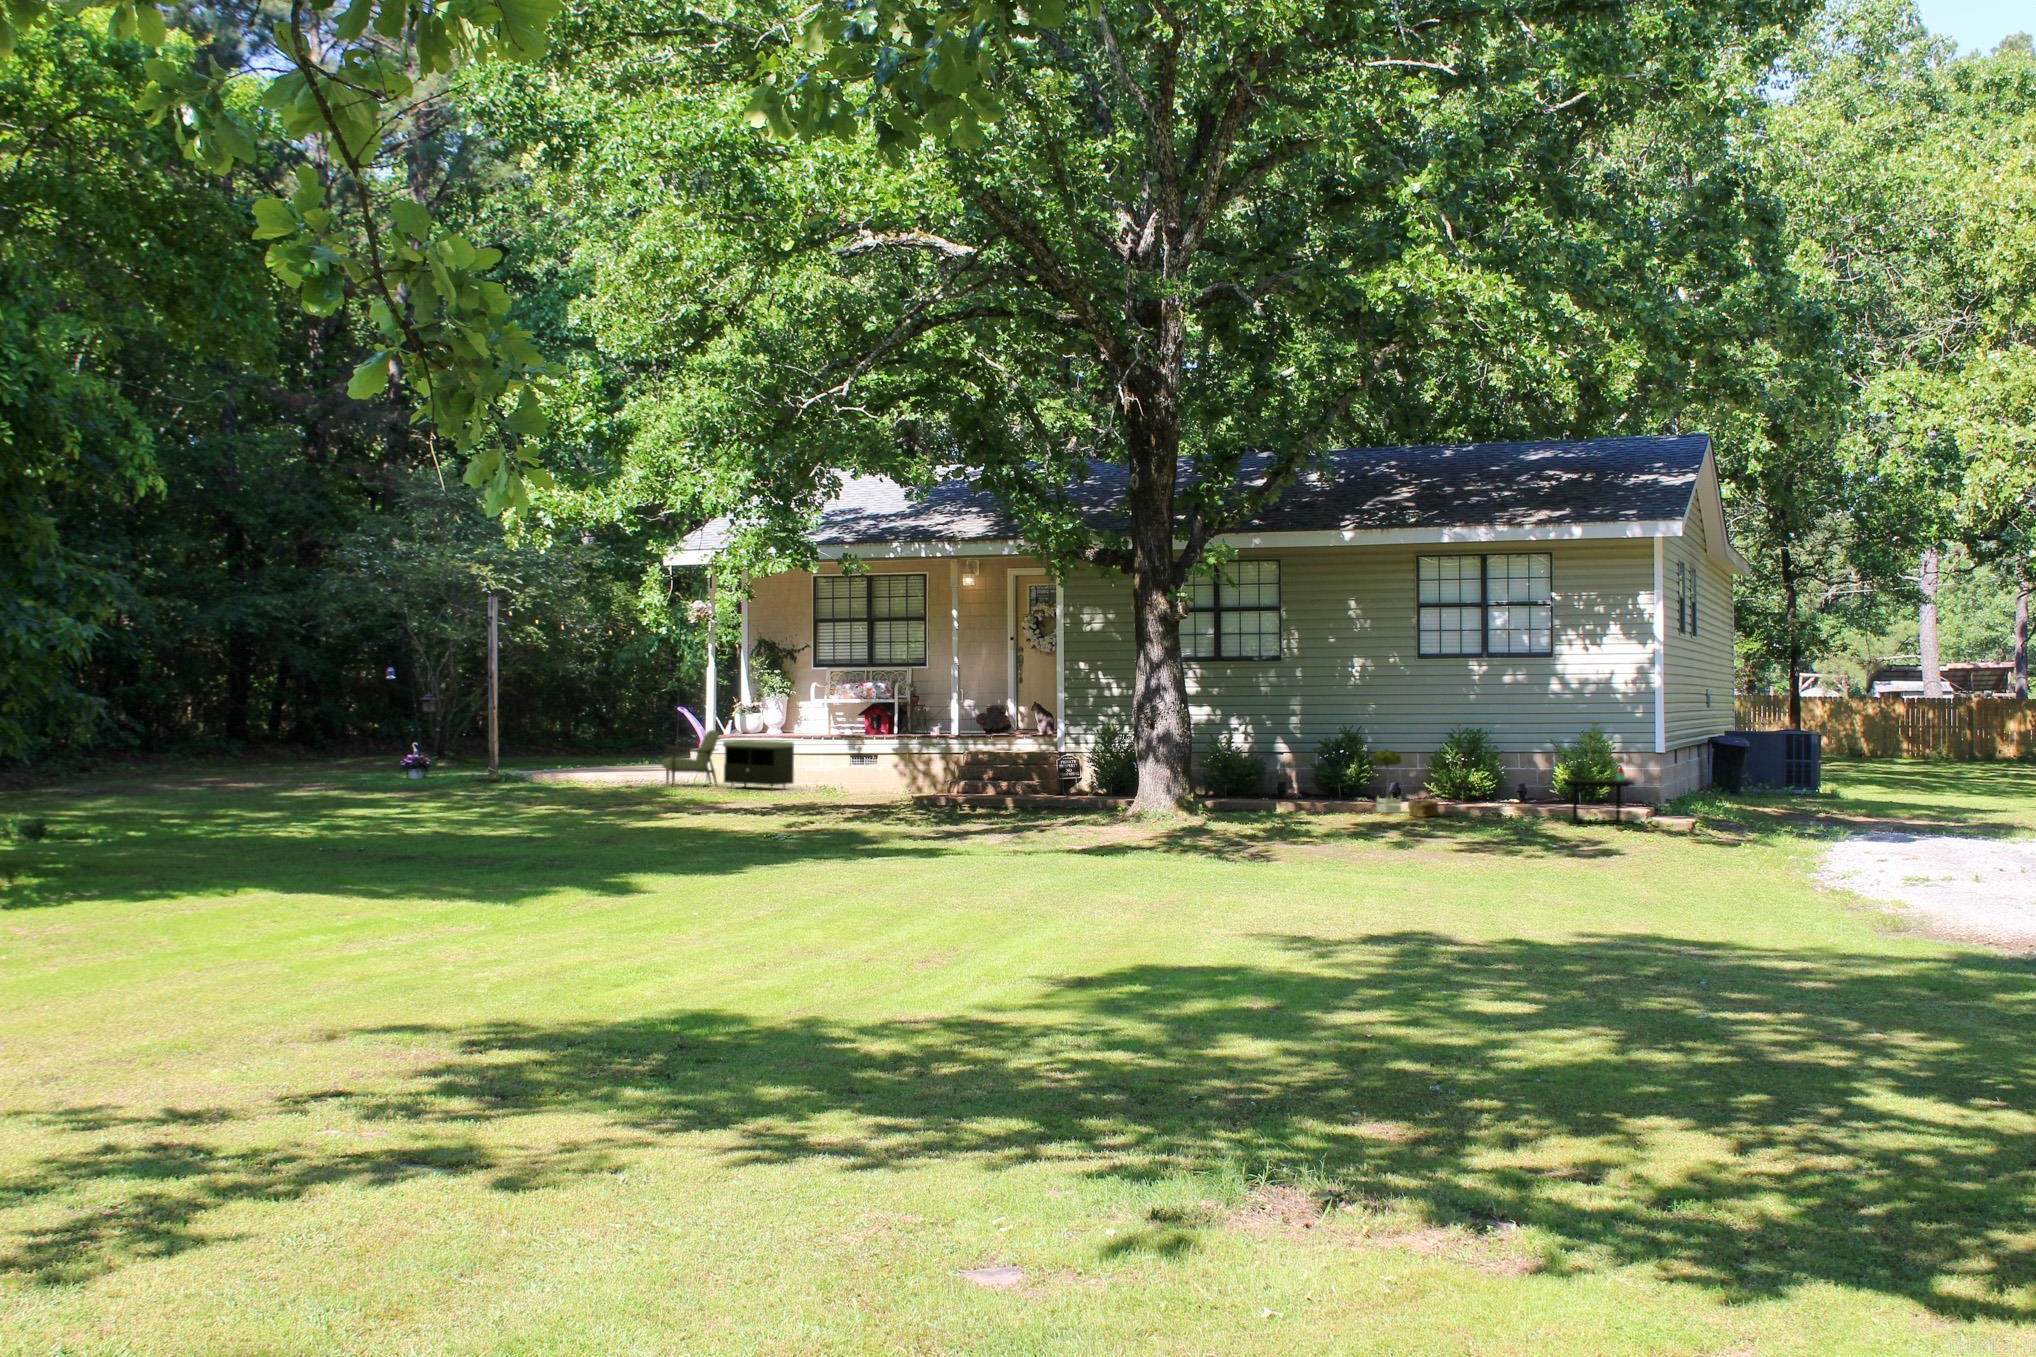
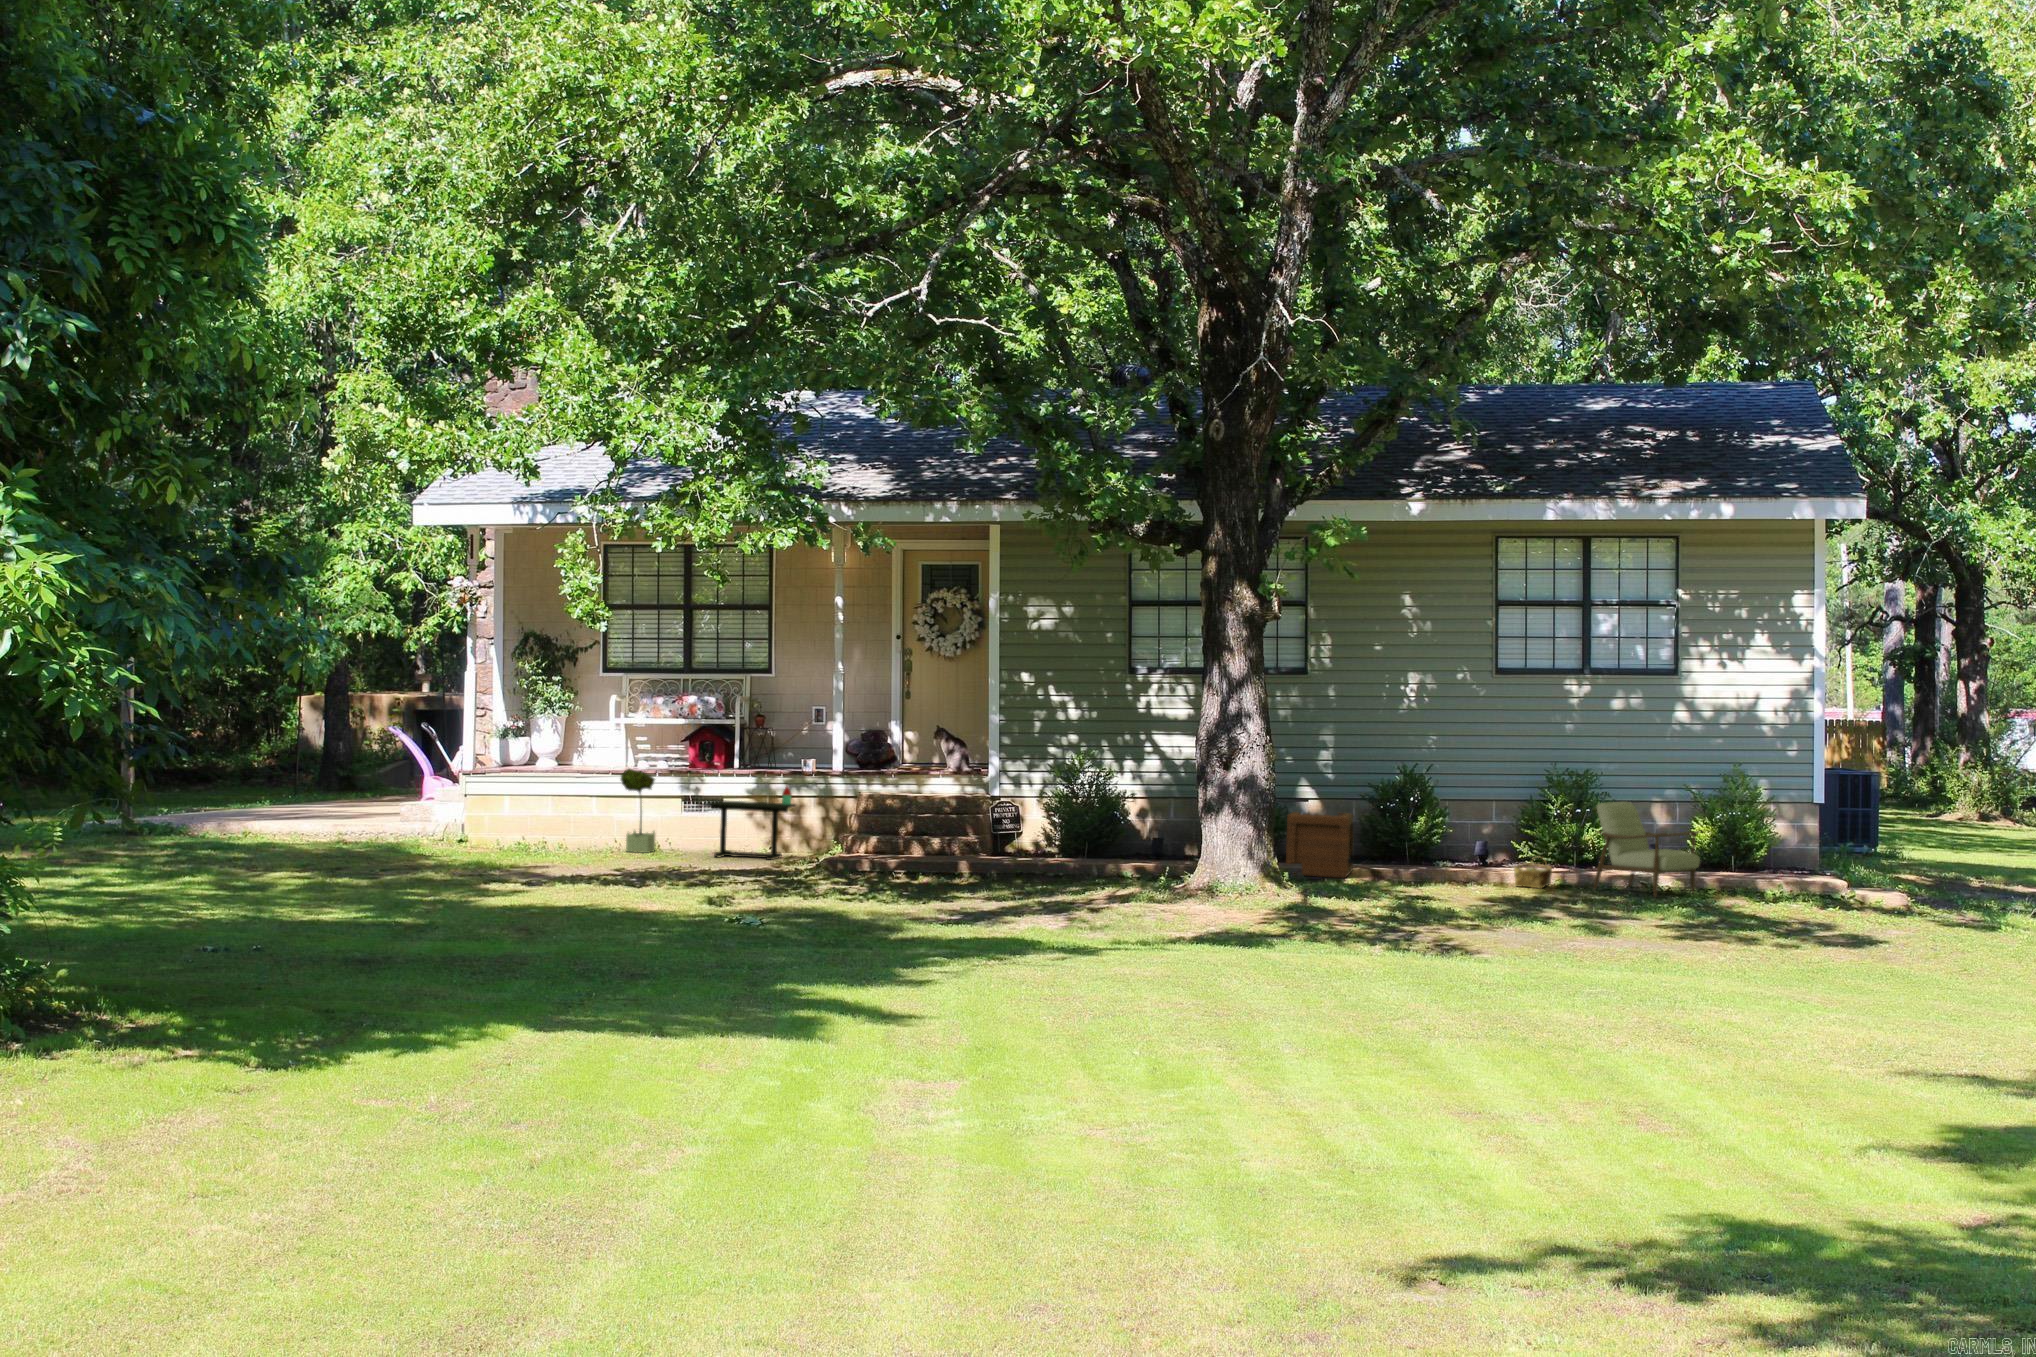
chair: present [662,730,719,787] -> present [1594,802,1702,897]
storage bench: present [723,740,794,789] -> none [483,776,589,851]
potted tree: present [1373,749,1401,813] -> present [621,769,655,853]
wooden crate: none [1253,762,1313,810] -> present [1286,812,1354,878]
side table: present [1561,767,1634,825] -> present [702,787,796,860]

